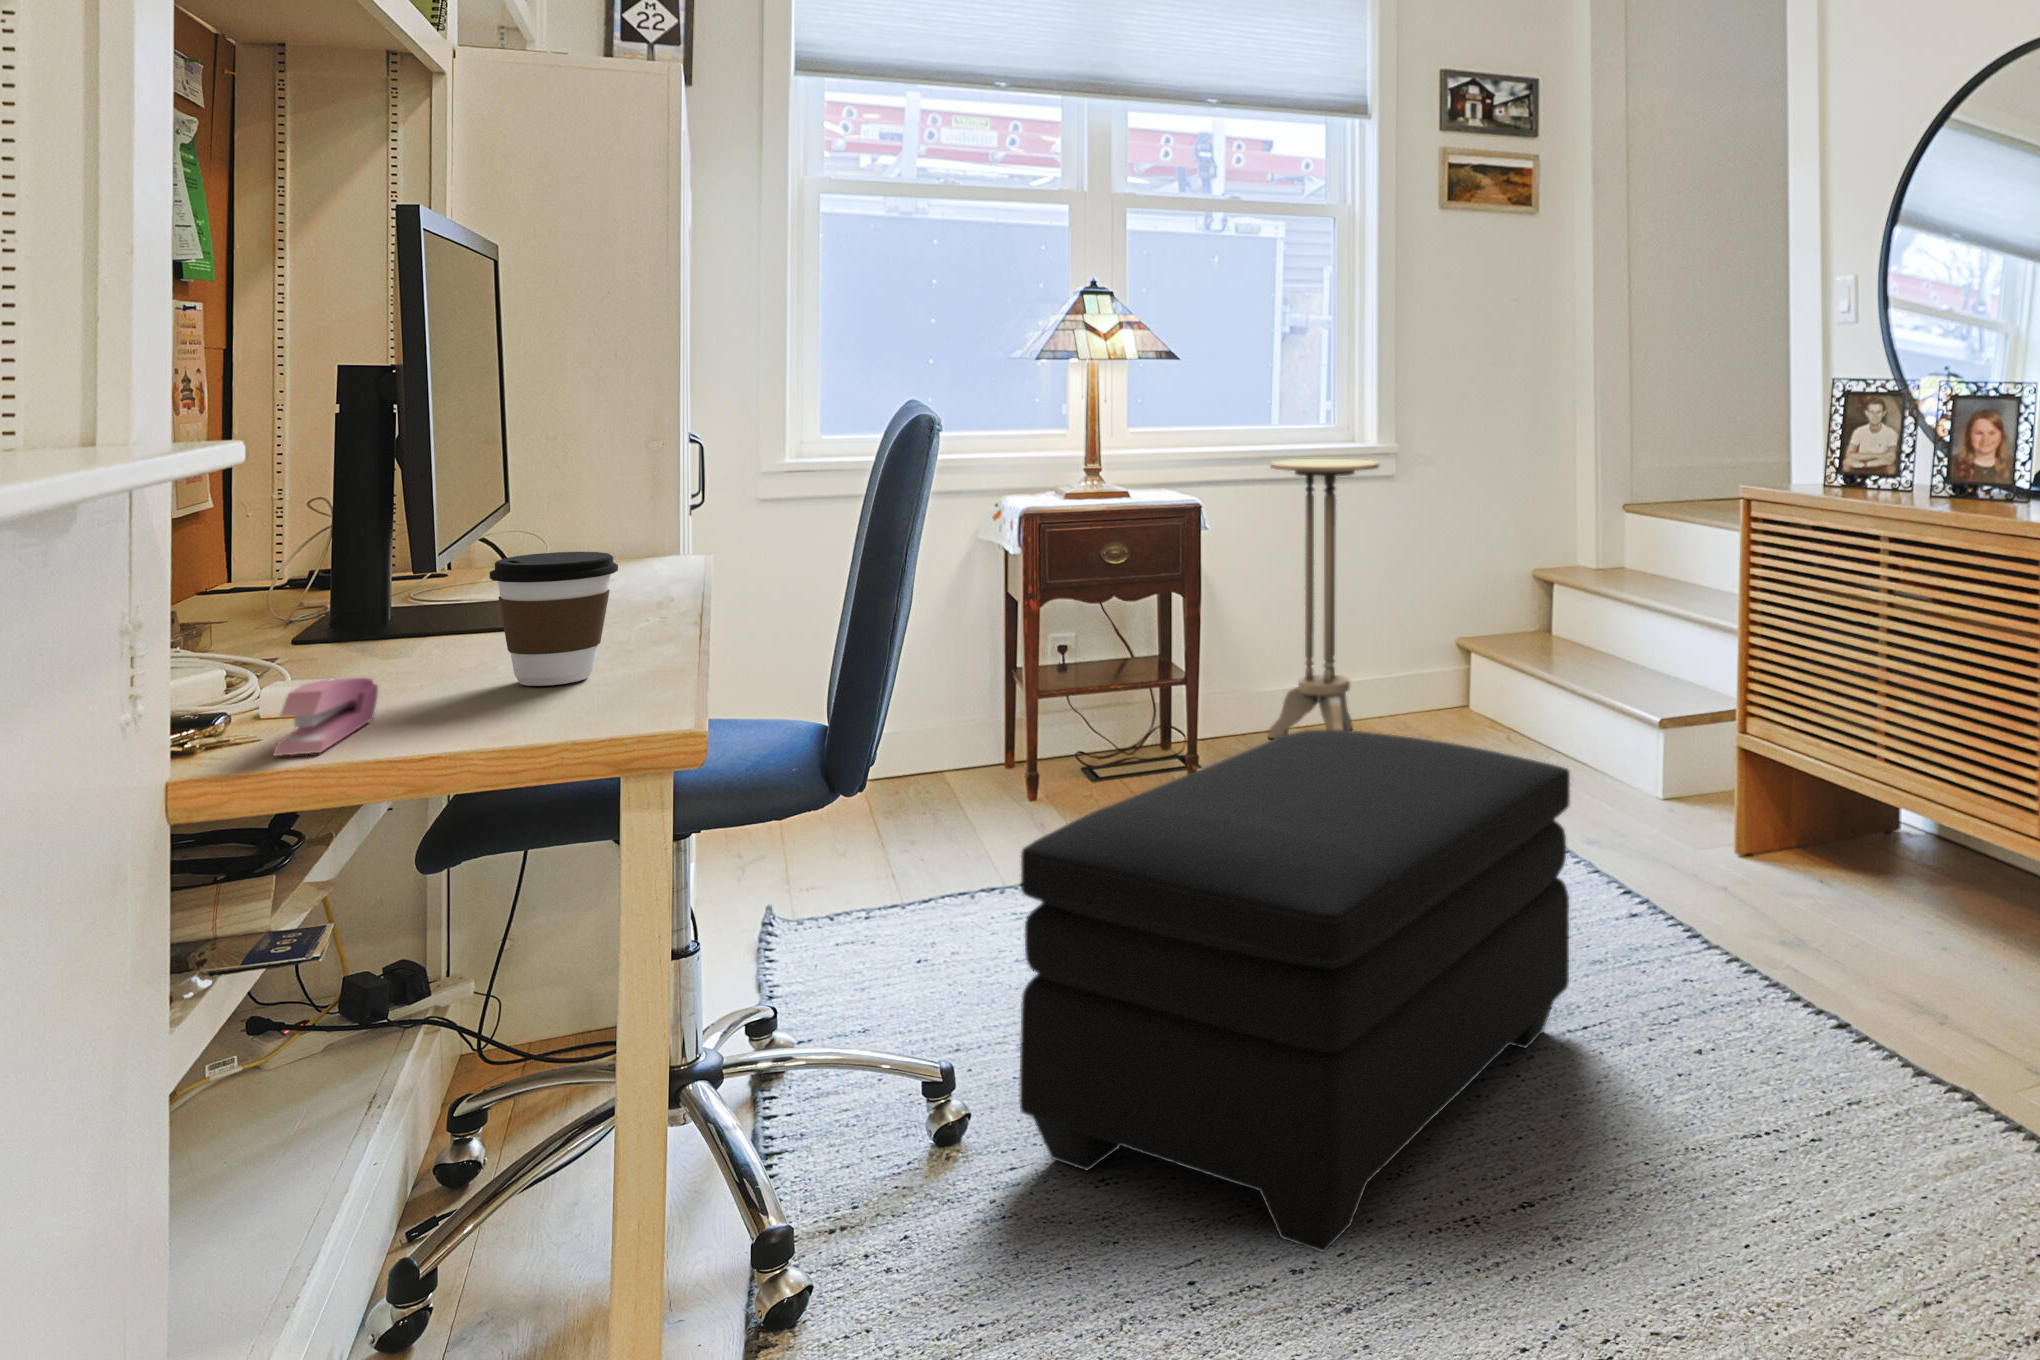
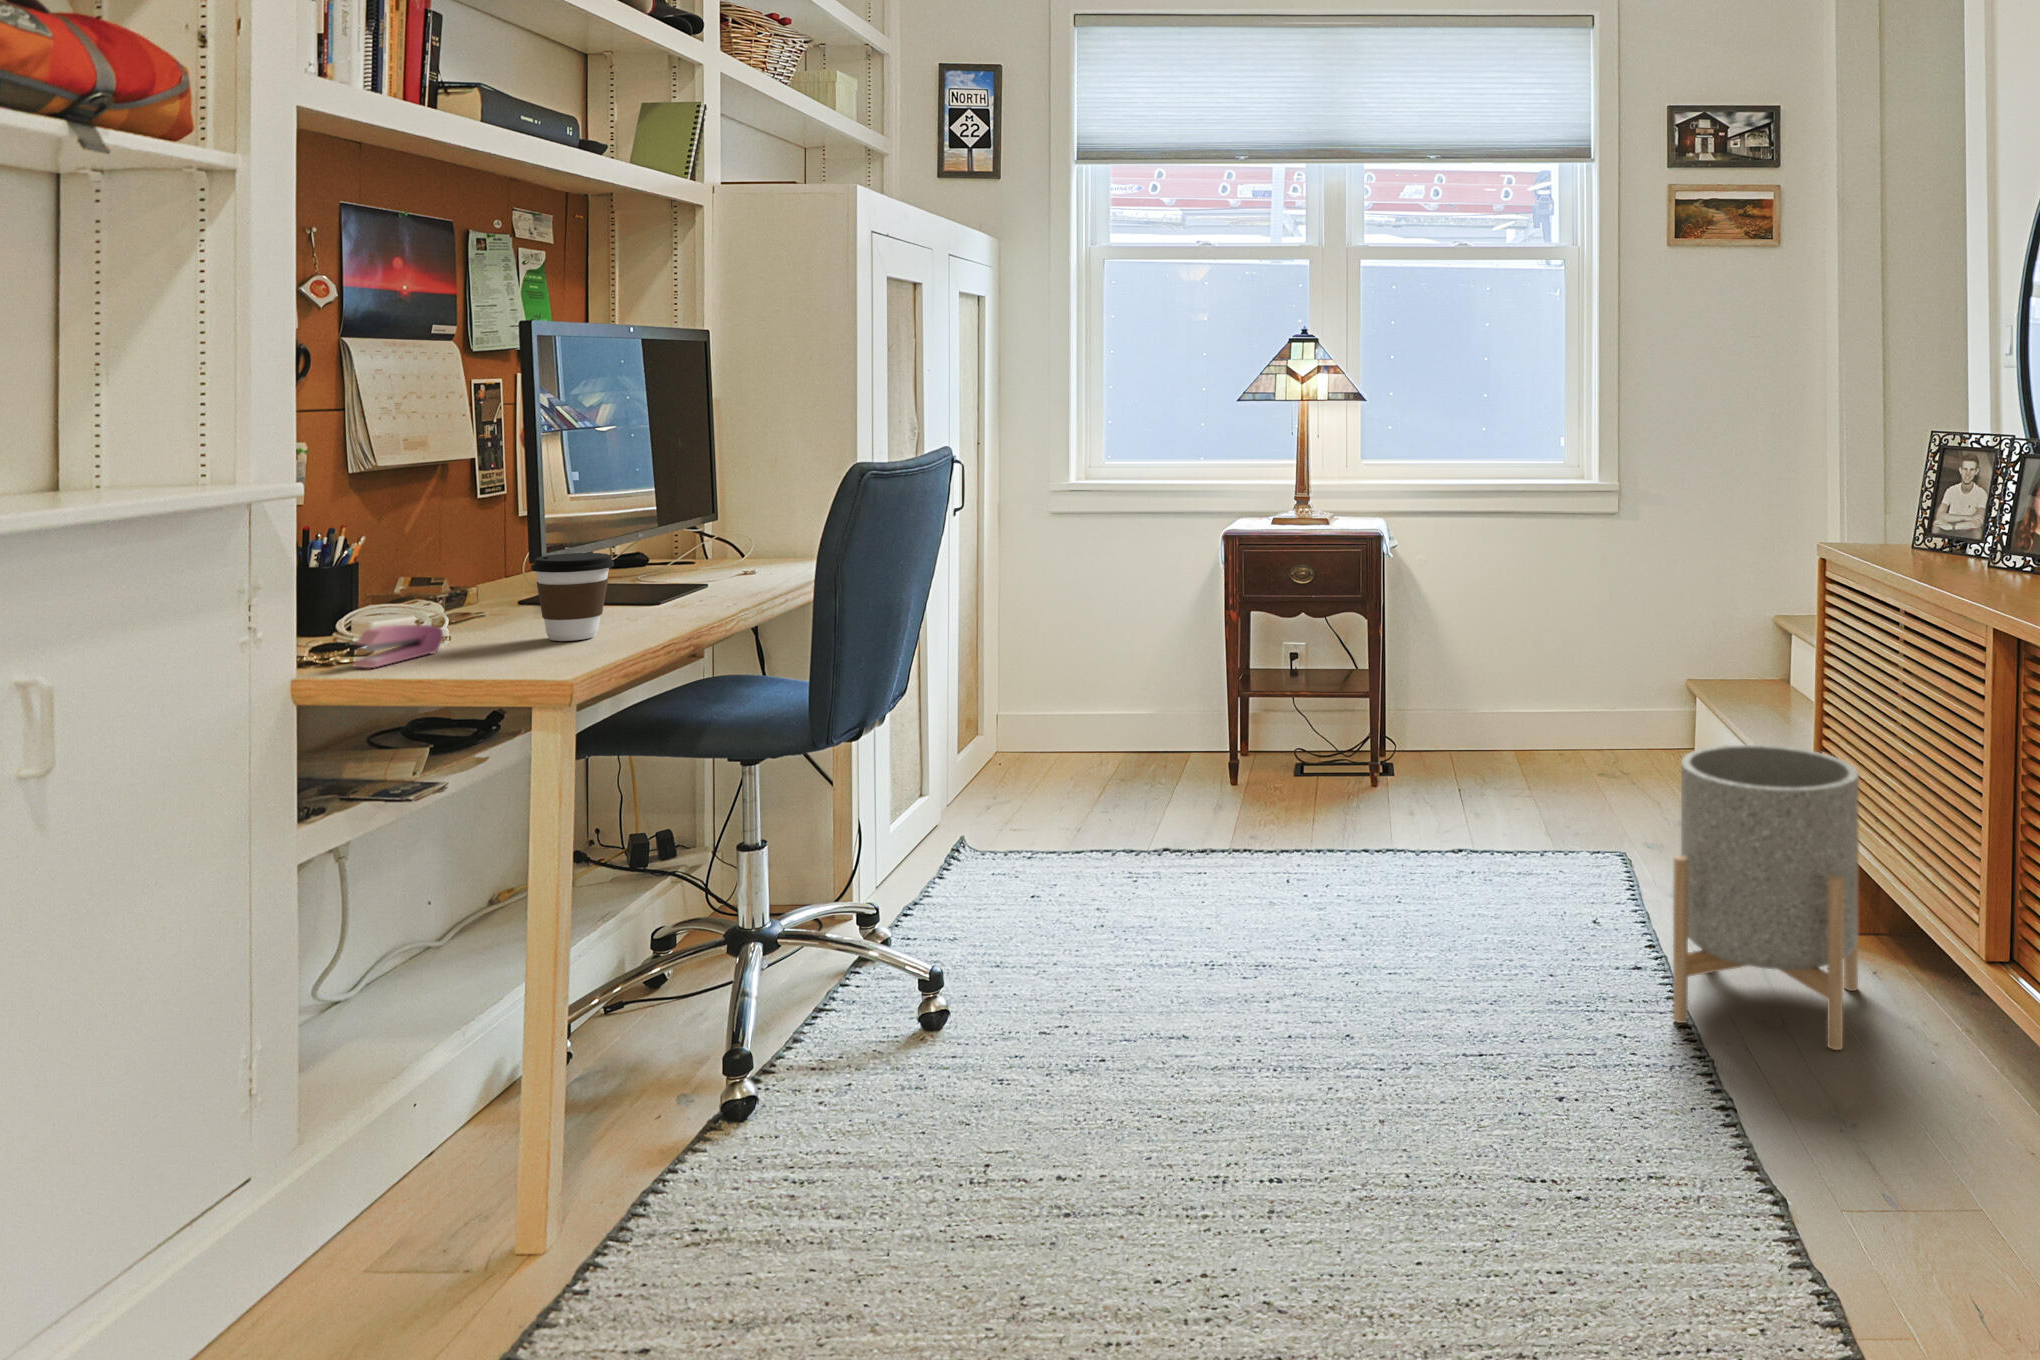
side table: present [1268,459,1379,738] -> none [1469,494,1574,781]
planter: none [1697,680,1894,962] -> present [1673,745,1859,1050]
ottoman: present [1020,730,1570,1252] -> none [948,743,1454,1158]

